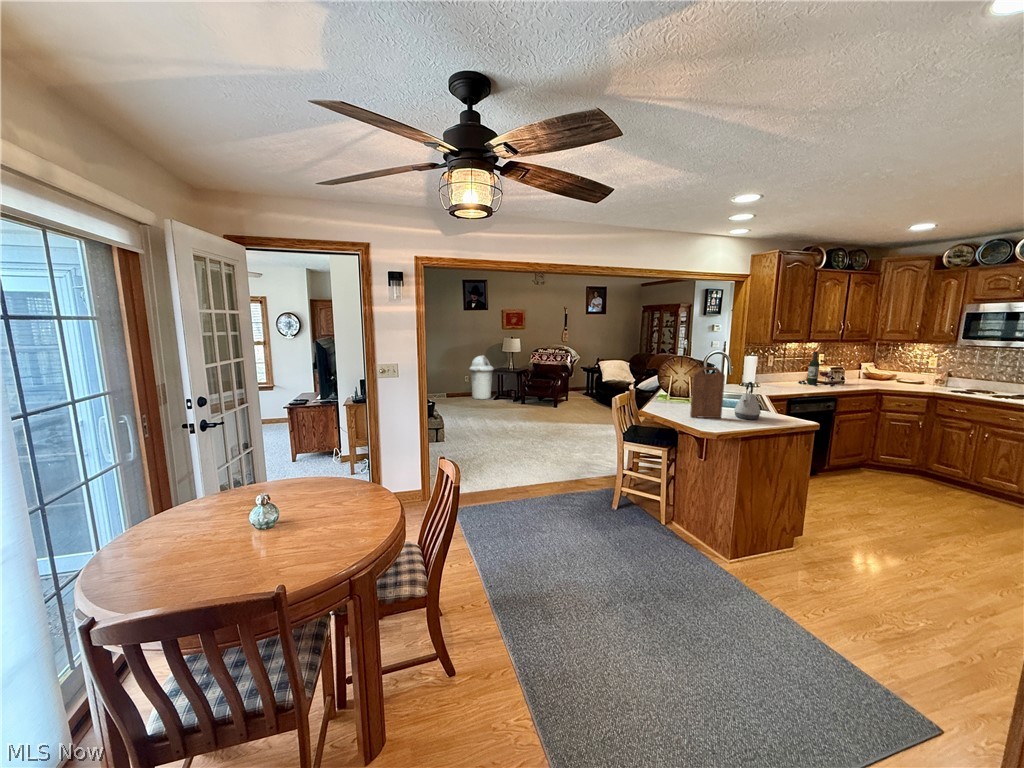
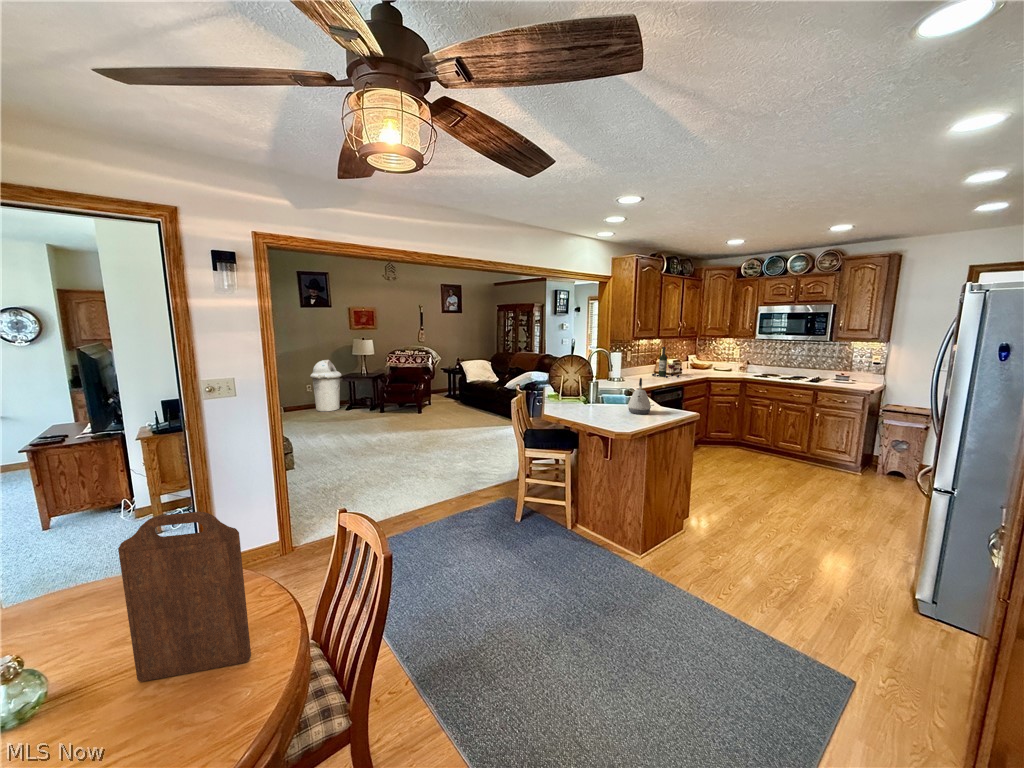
cutting board: present [690,367,725,418] -> present [118,512,251,682]

